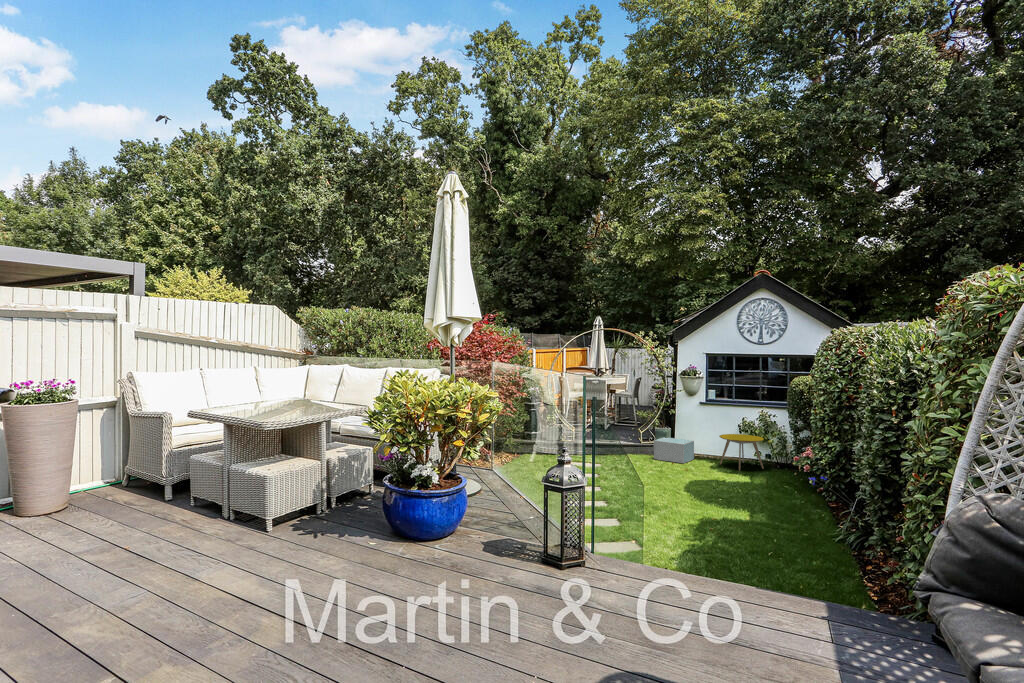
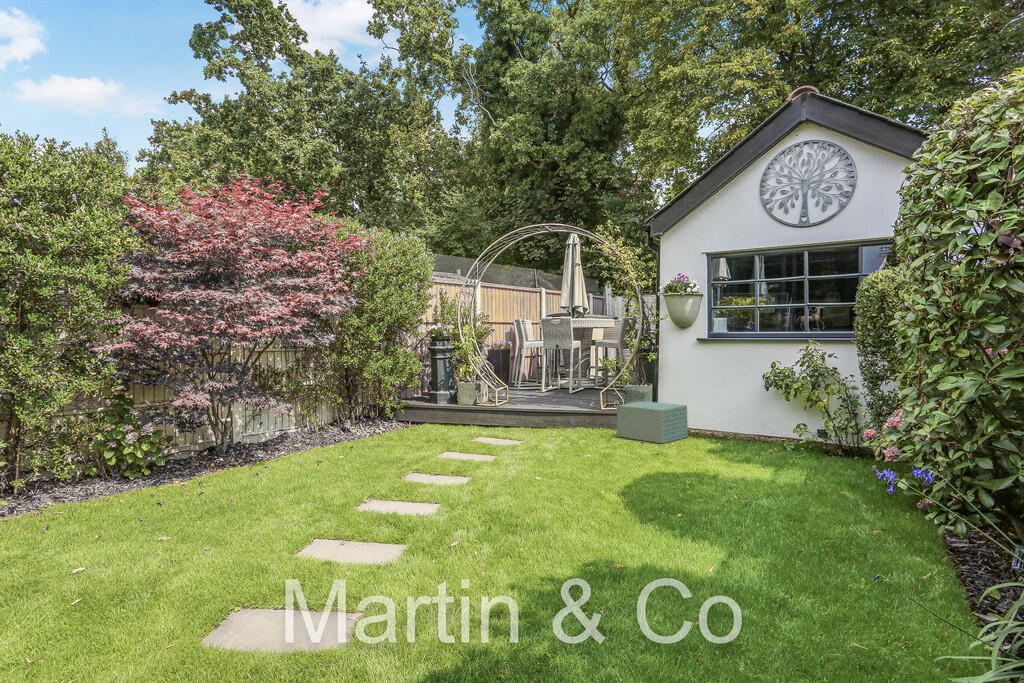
side table: present [719,434,764,471] -> none [726,392,810,457]

